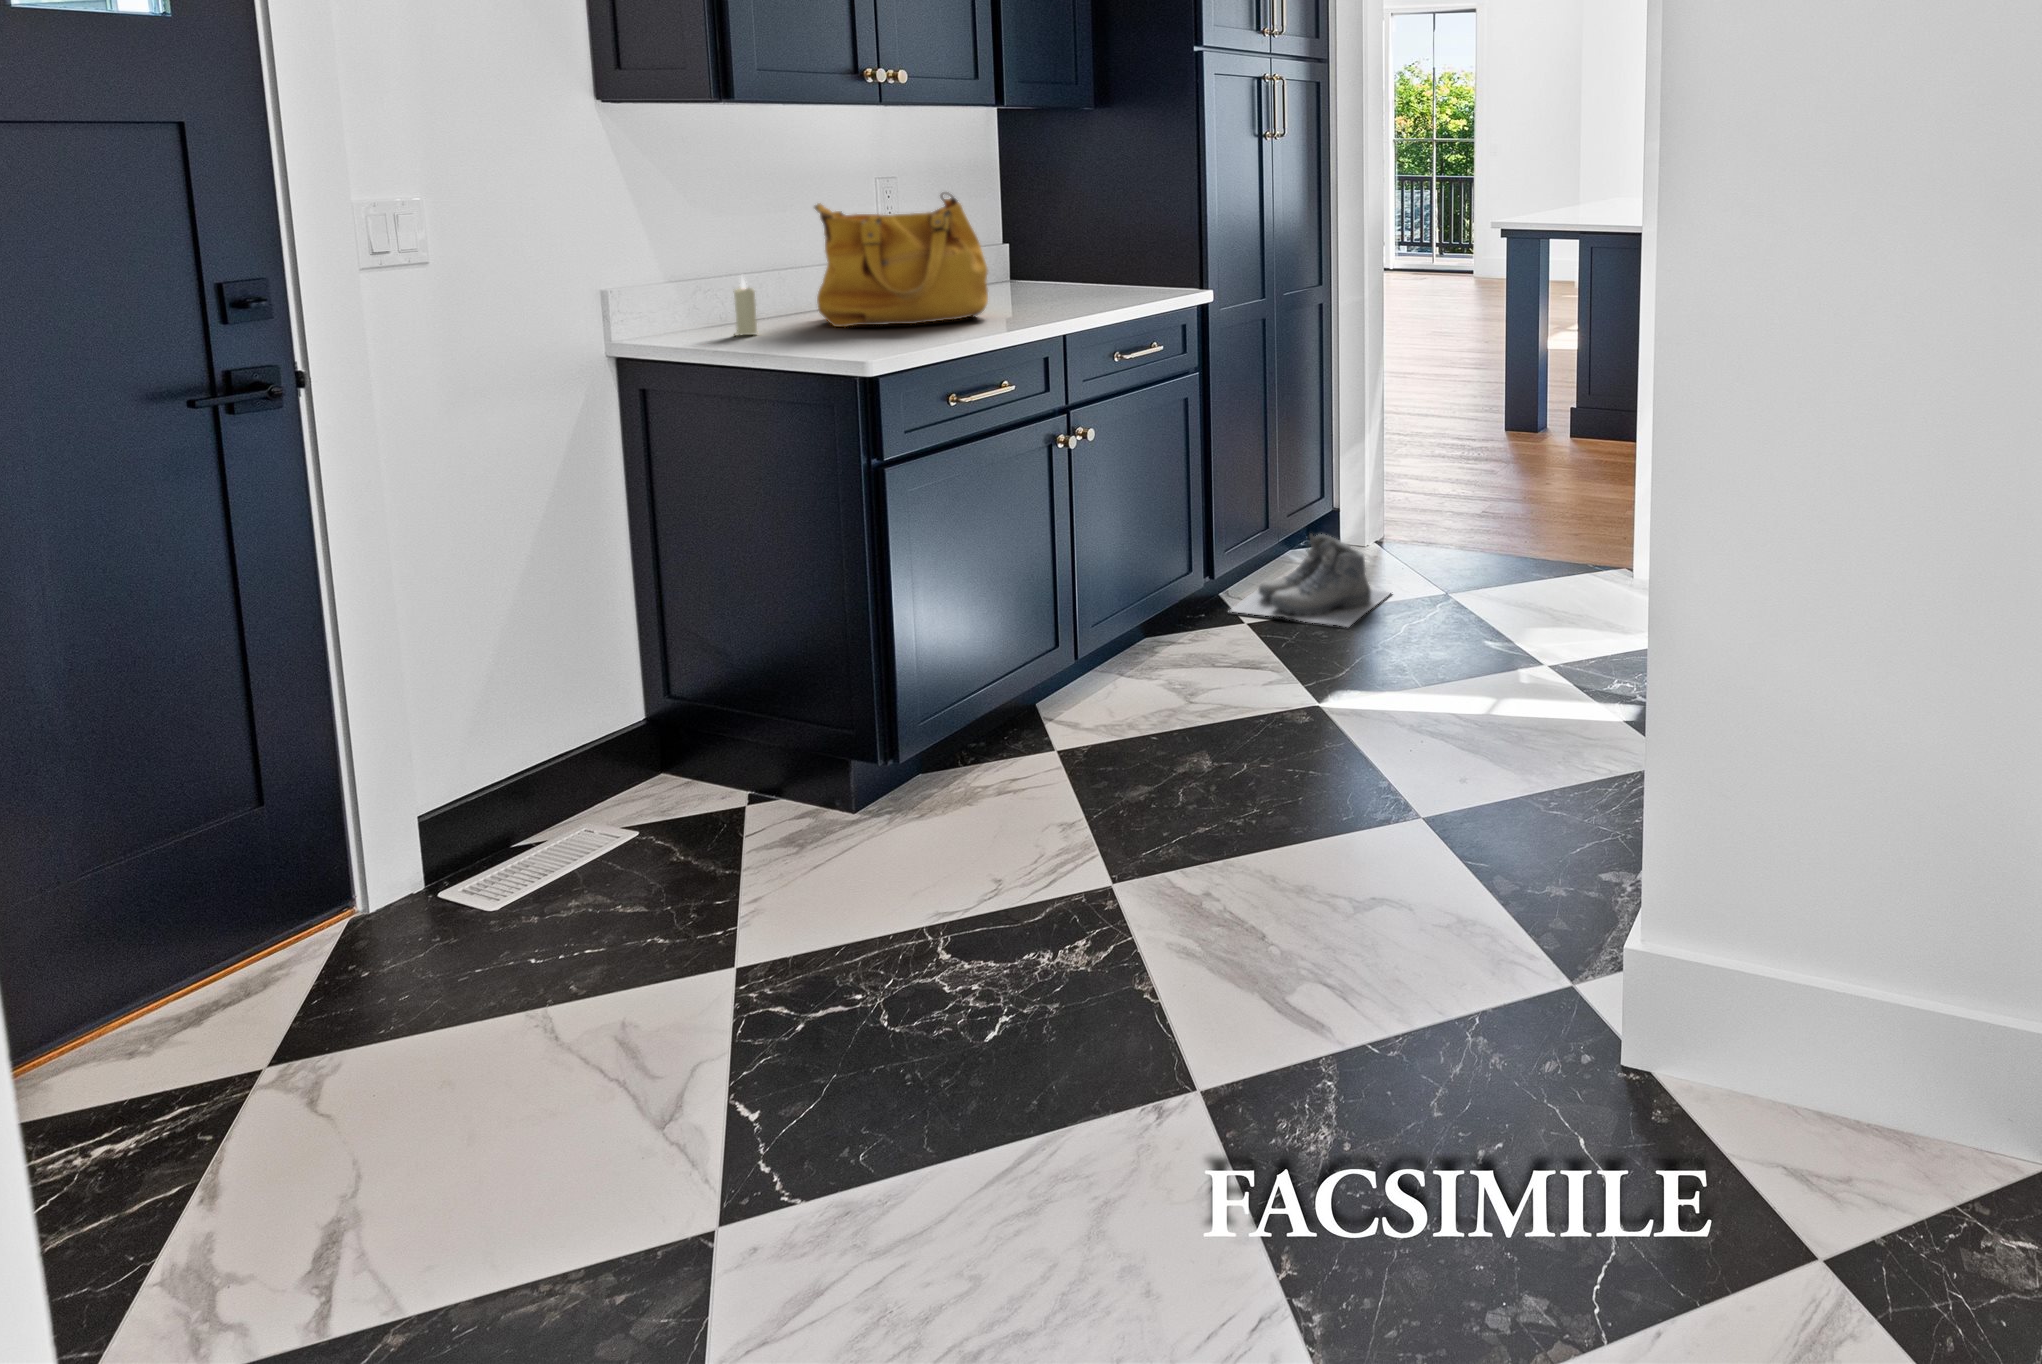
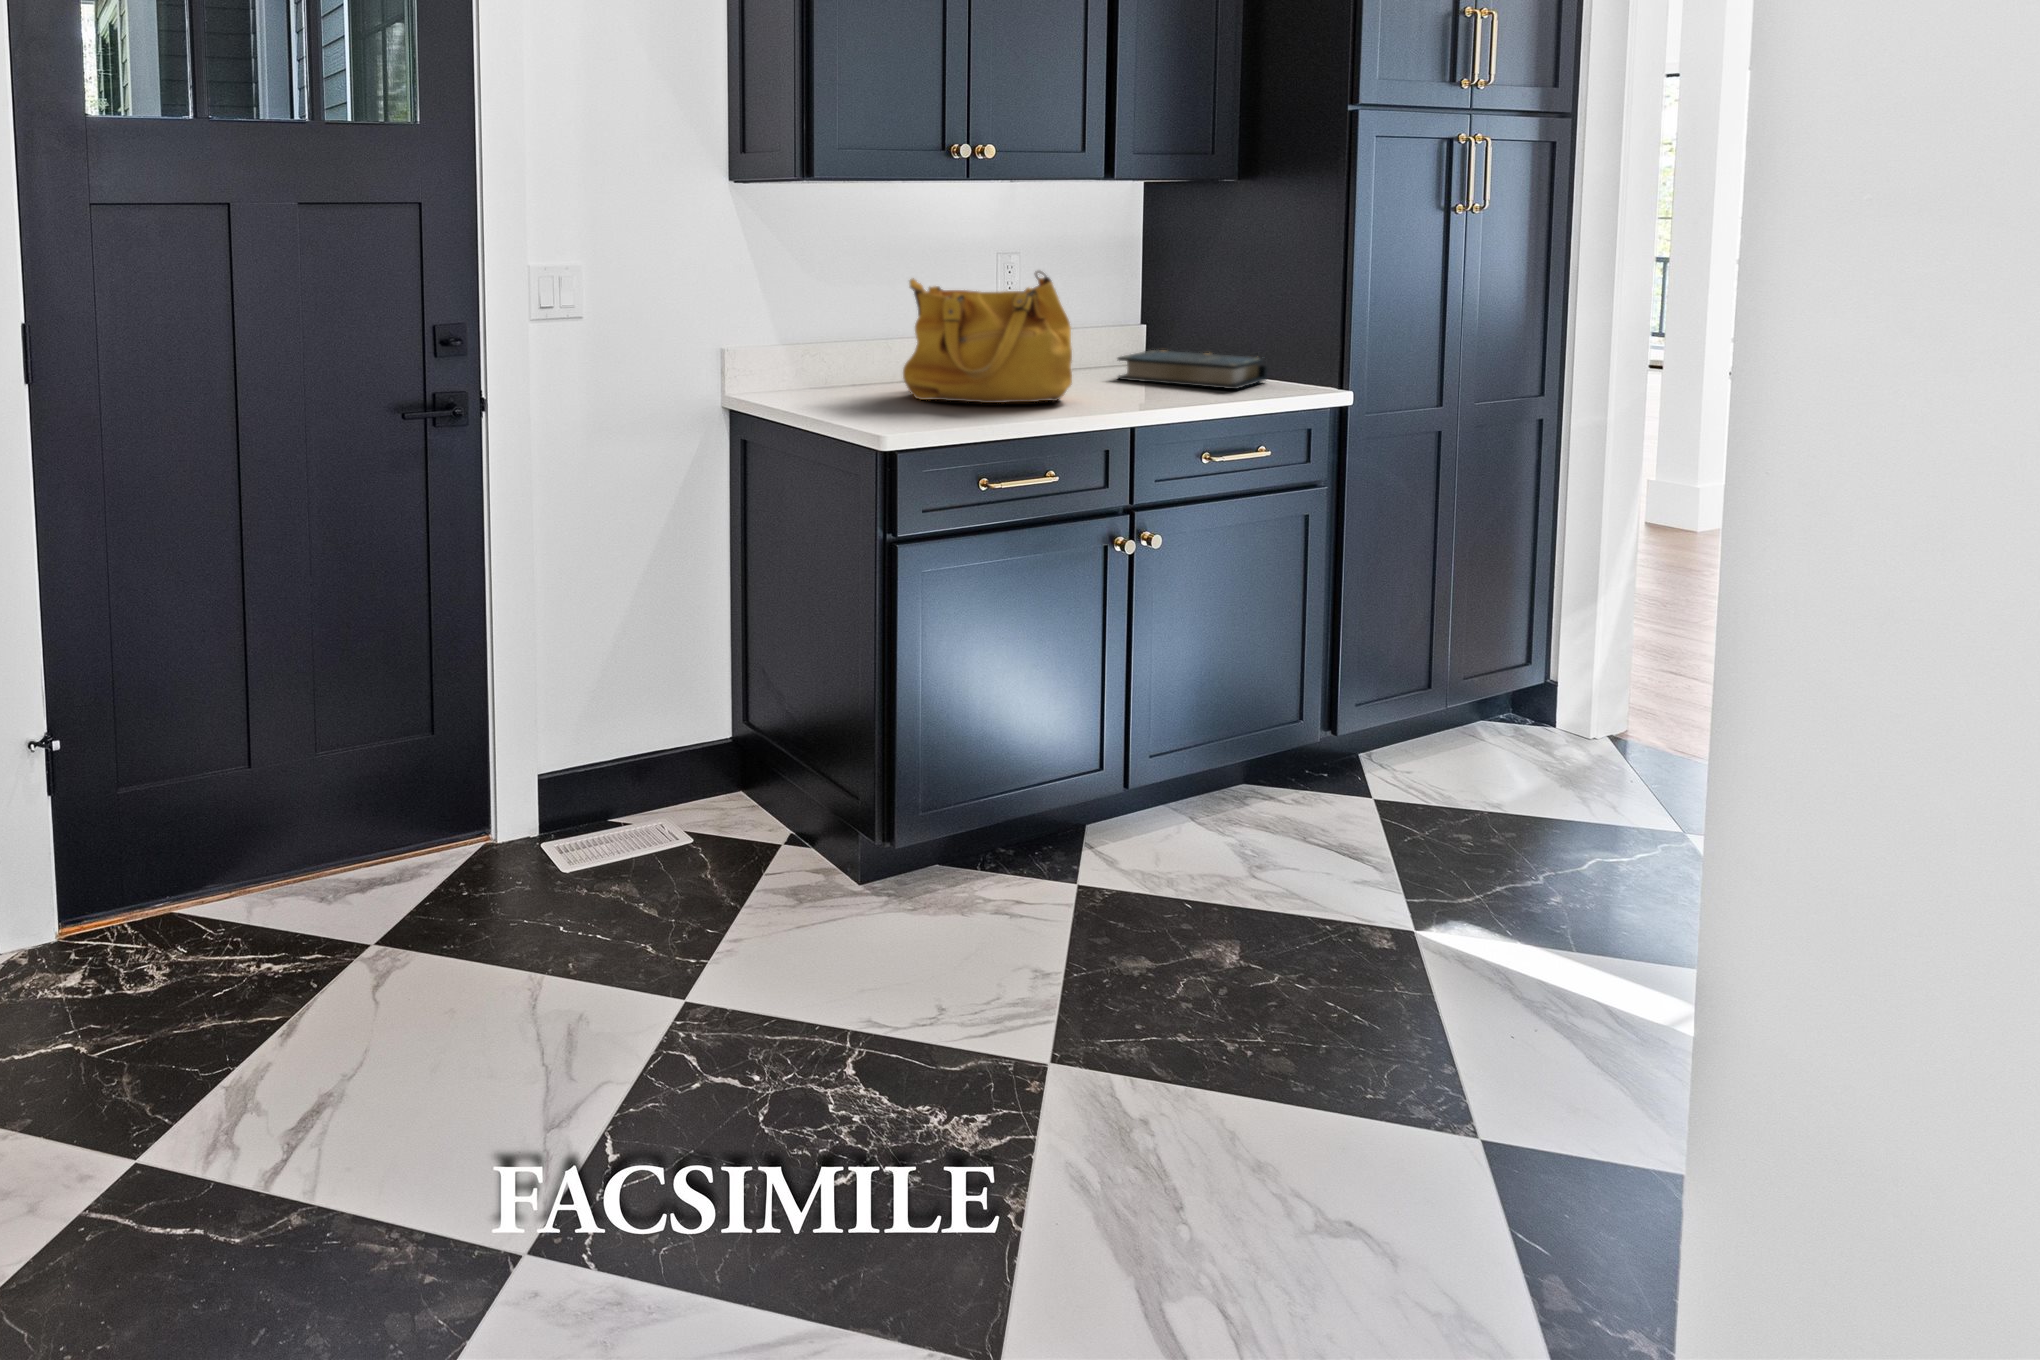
book: none [1000,266,1130,296] -> present [1117,350,1268,389]
candle: present [733,278,757,336] -> none [820,343,843,400]
boots: present [1230,534,1392,627] -> none [1351,699,1585,831]

